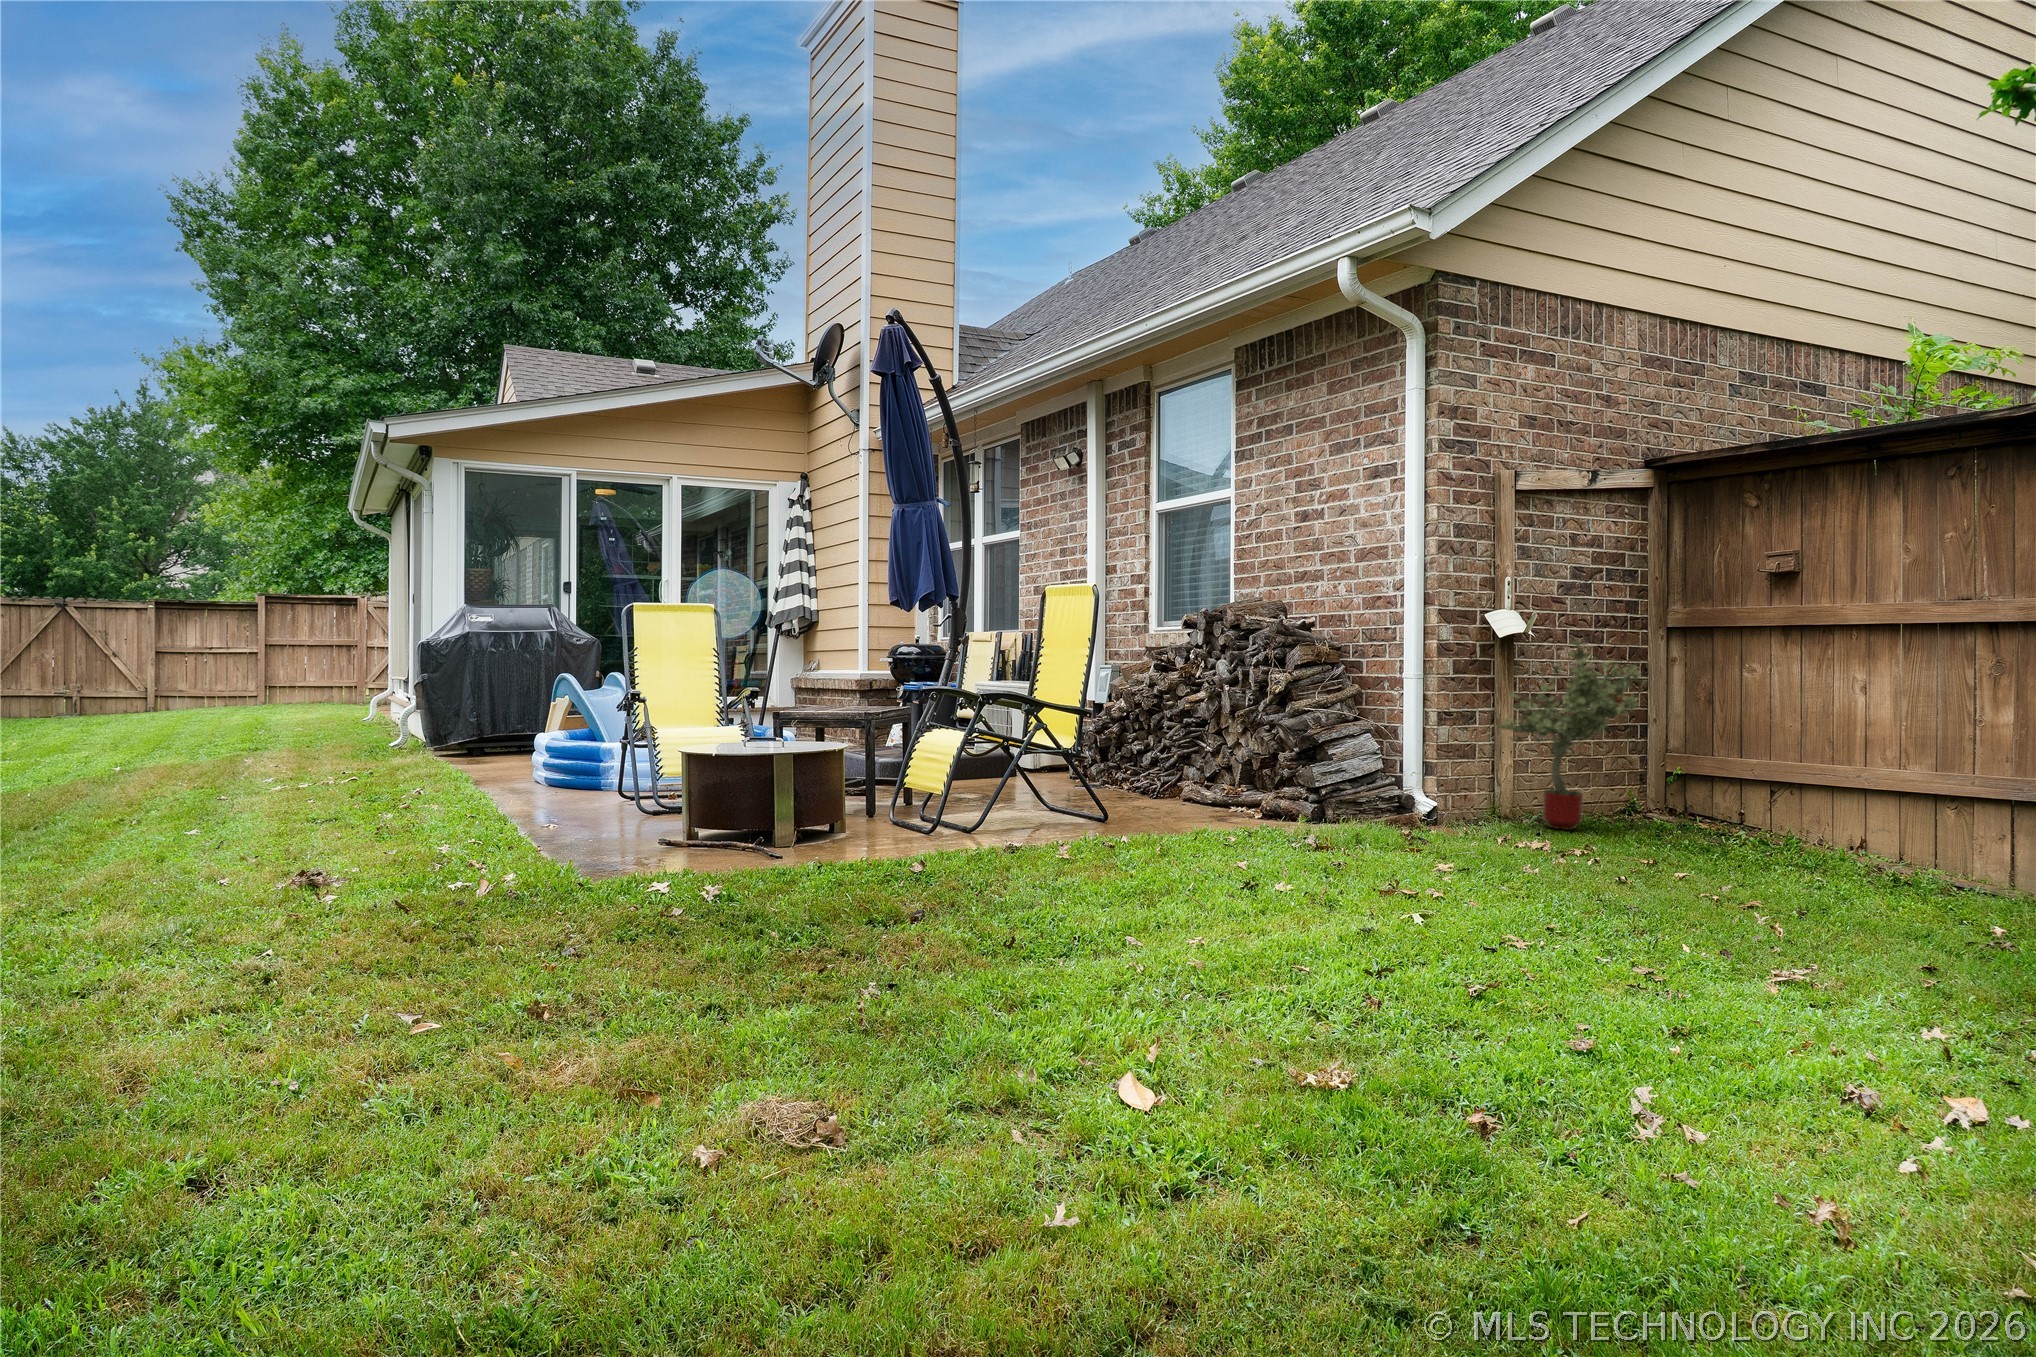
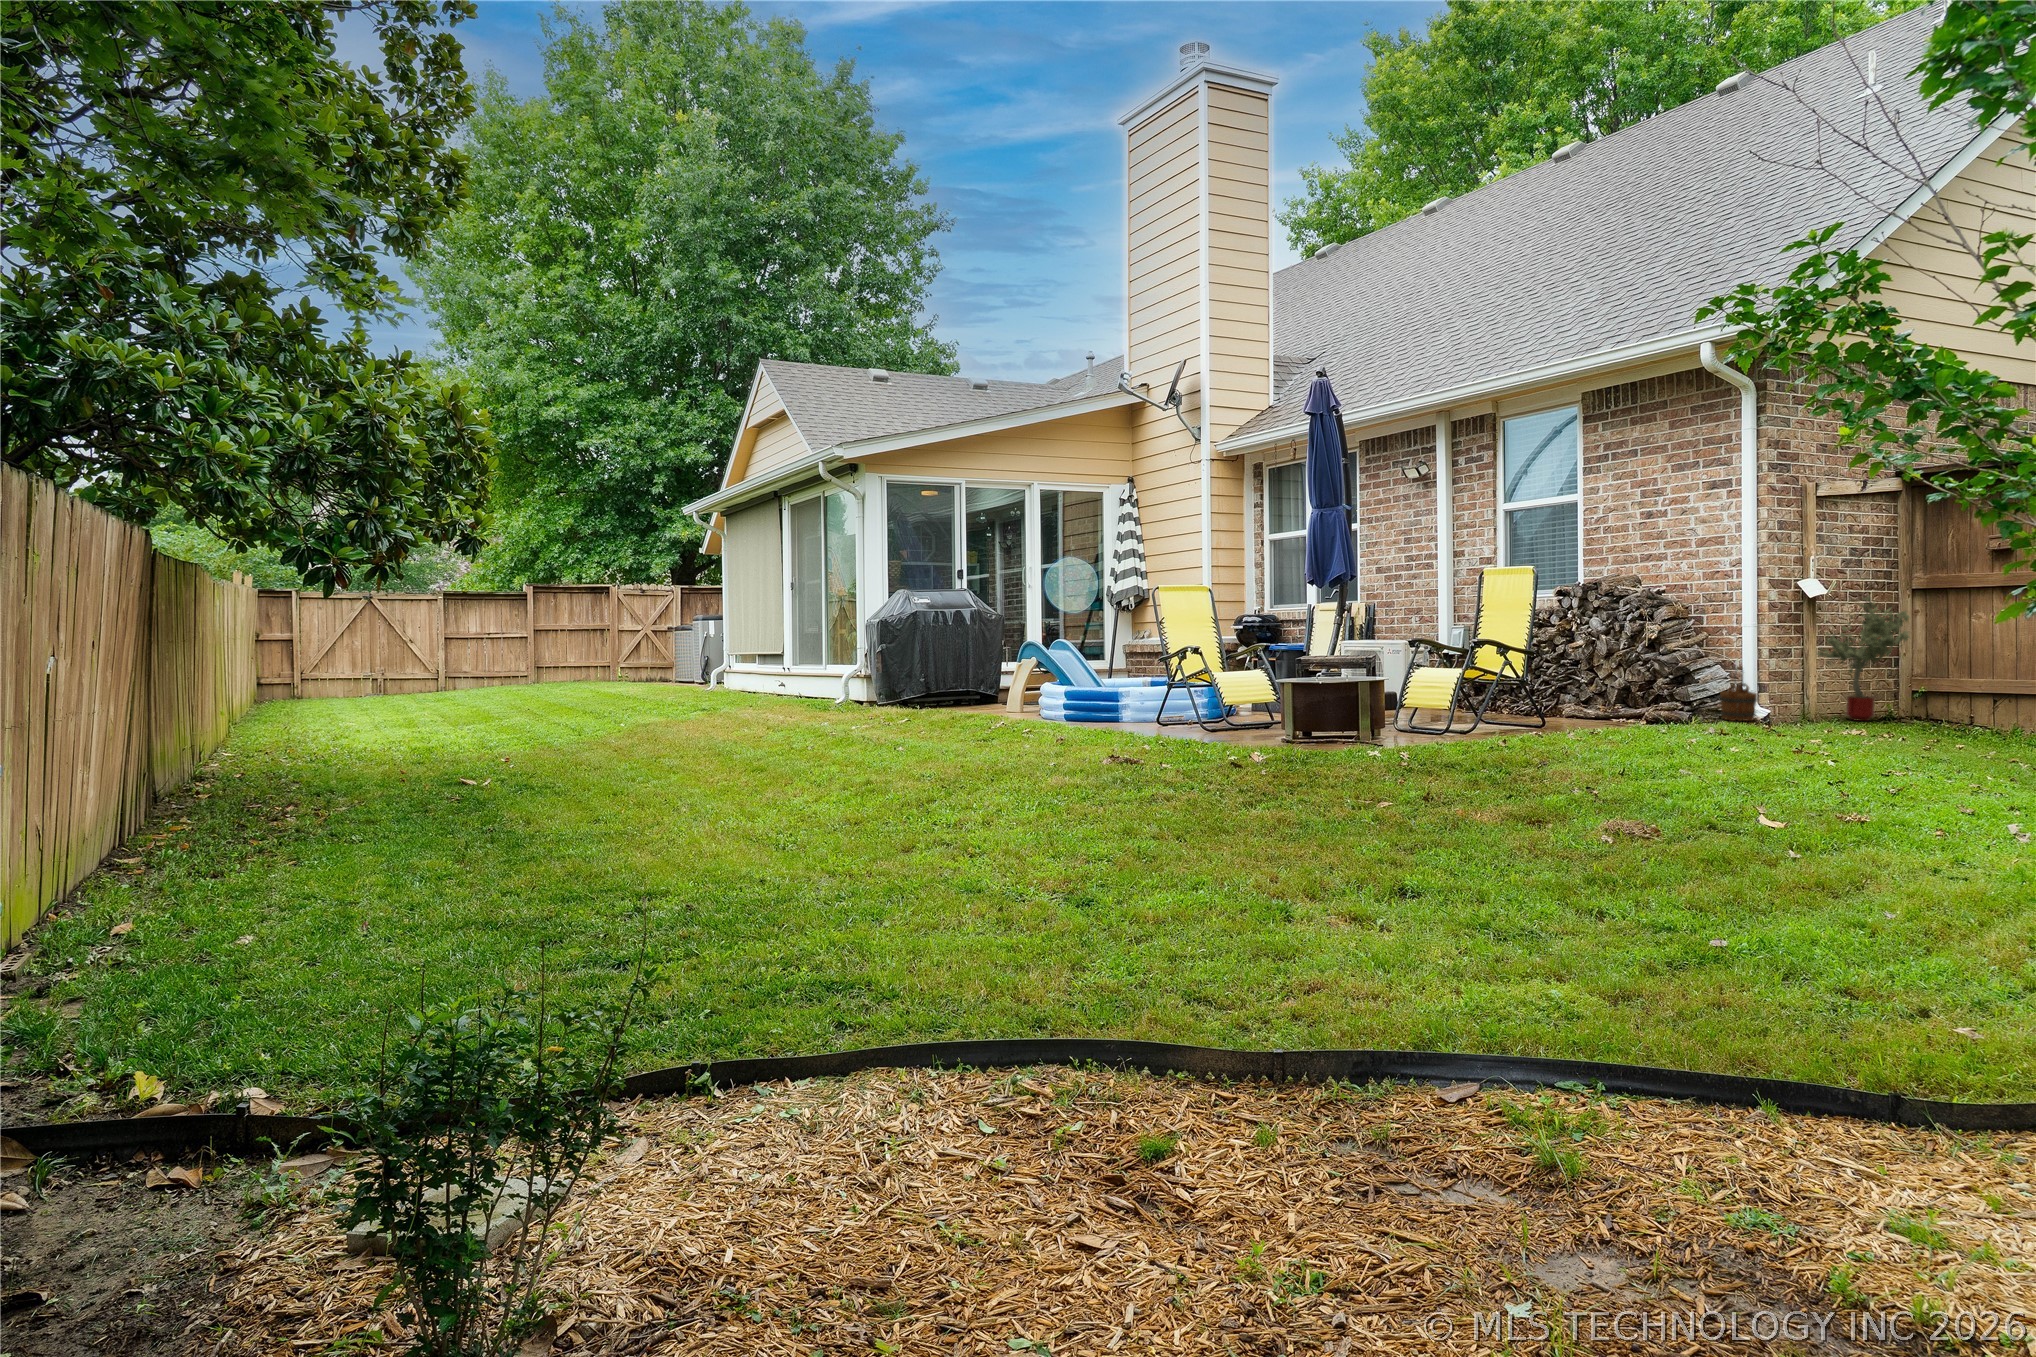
wooden bucket: none [1359,738,1410,822] -> present [1720,666,1757,721]

